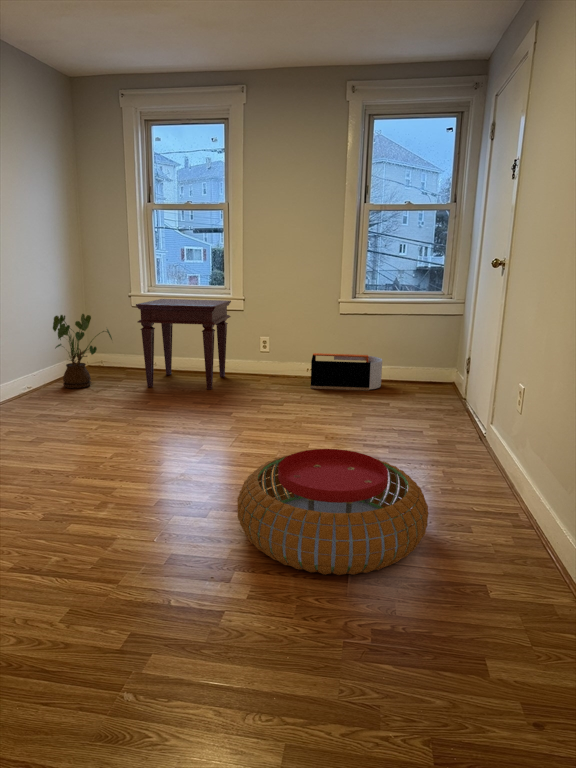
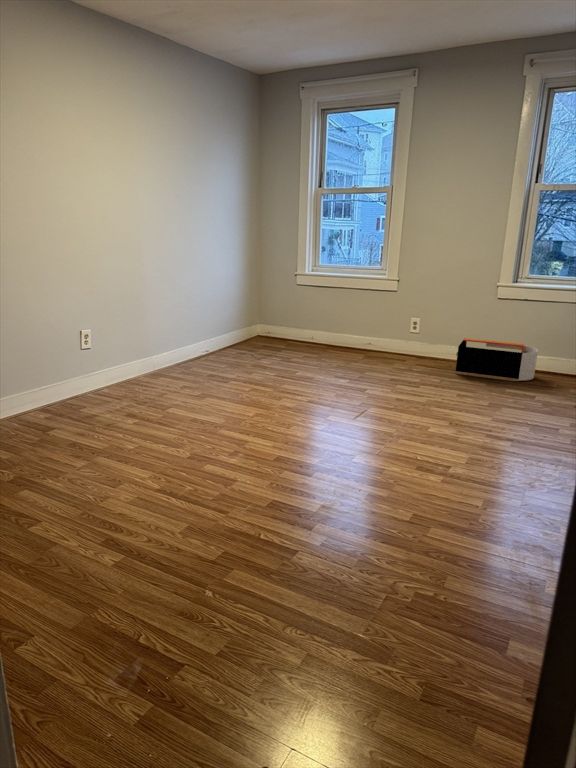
side table: present [136,299,231,389] -> none [295,277,386,366]
house plant: present [53,314,112,388] -> none [225,289,274,355]
pouf: present [237,449,429,575] -> none [331,432,510,548]

